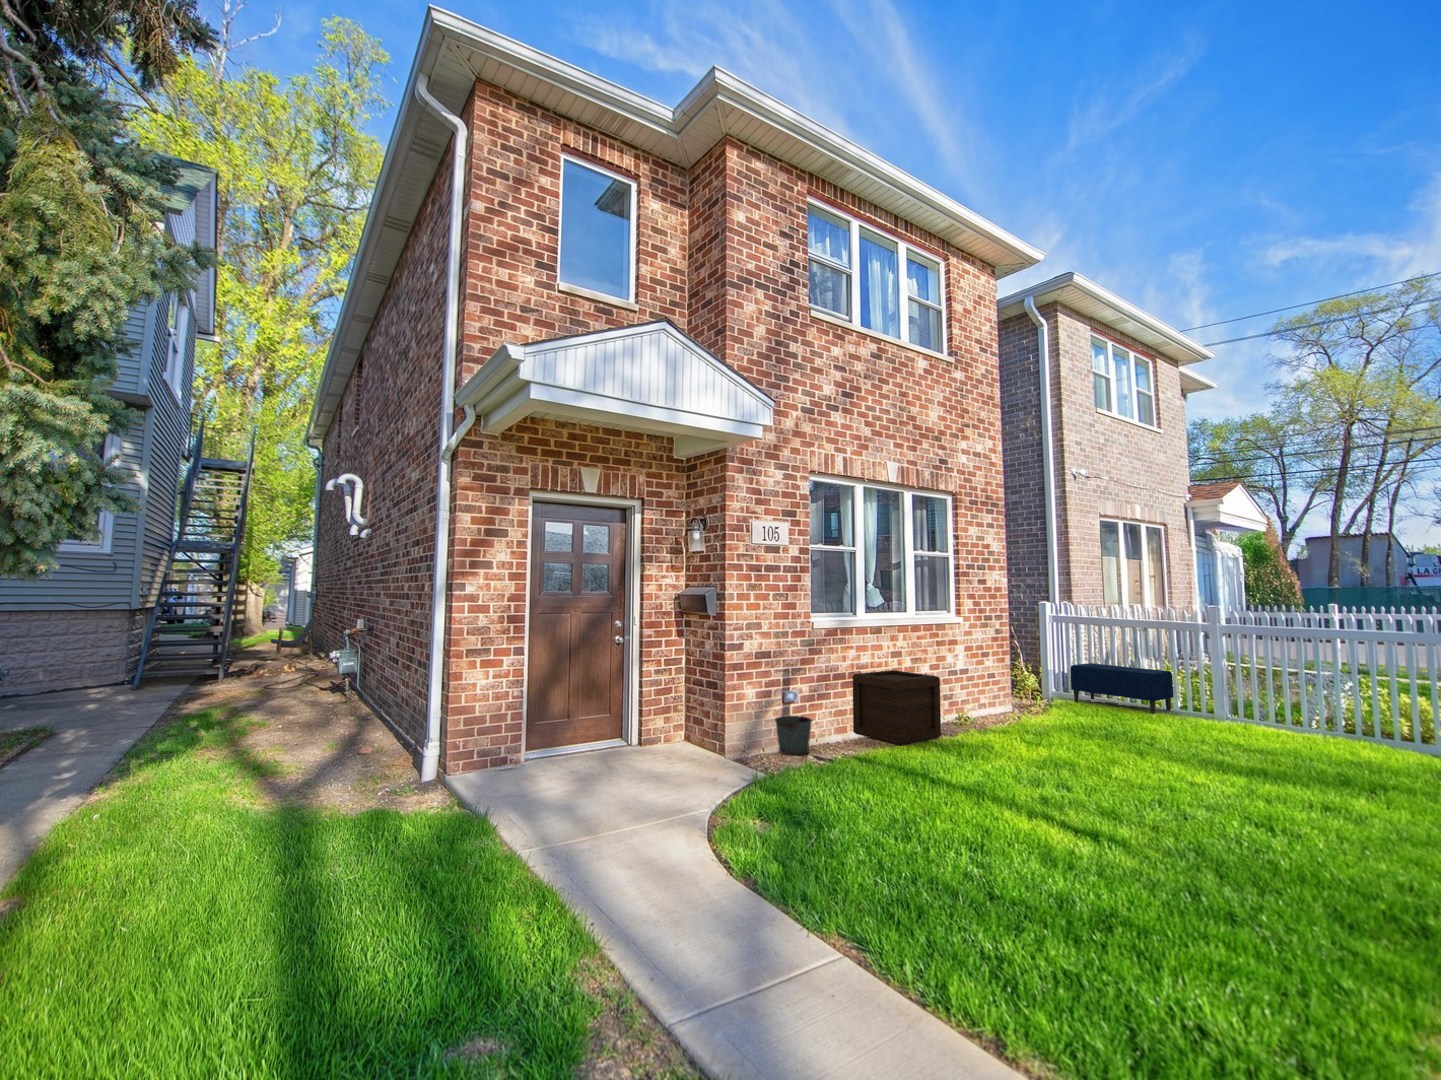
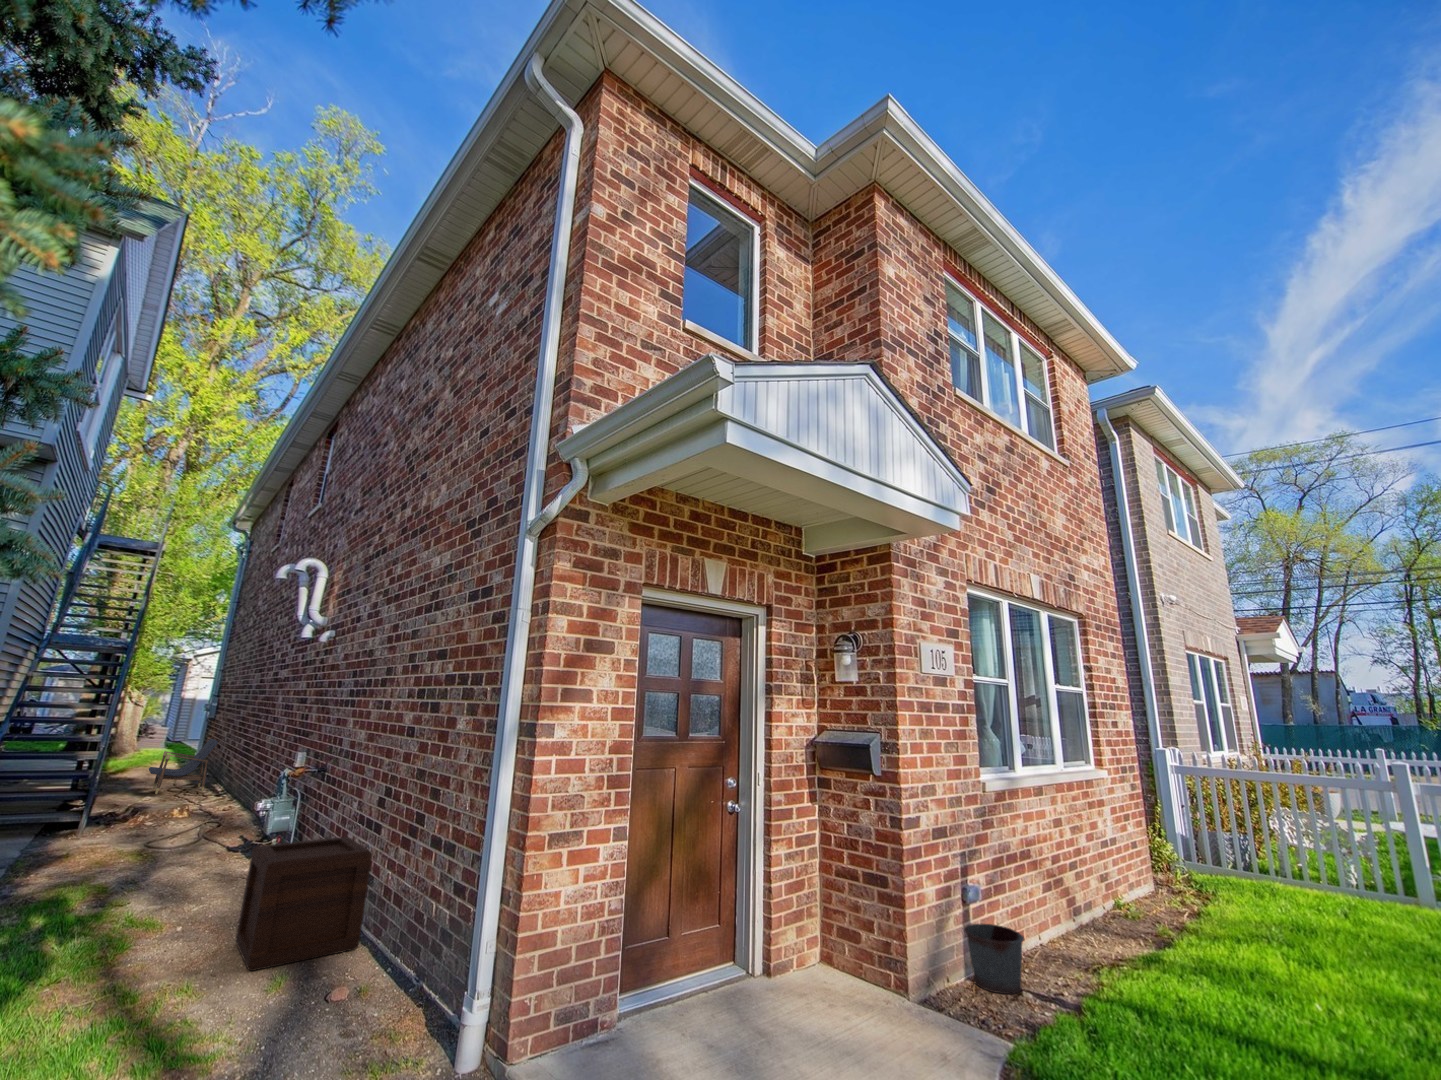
bench: present [1070,663,1173,714] -> none [1202,823,1339,894]
wooden crate: present [853,670,941,745] -> present [235,837,372,971]

